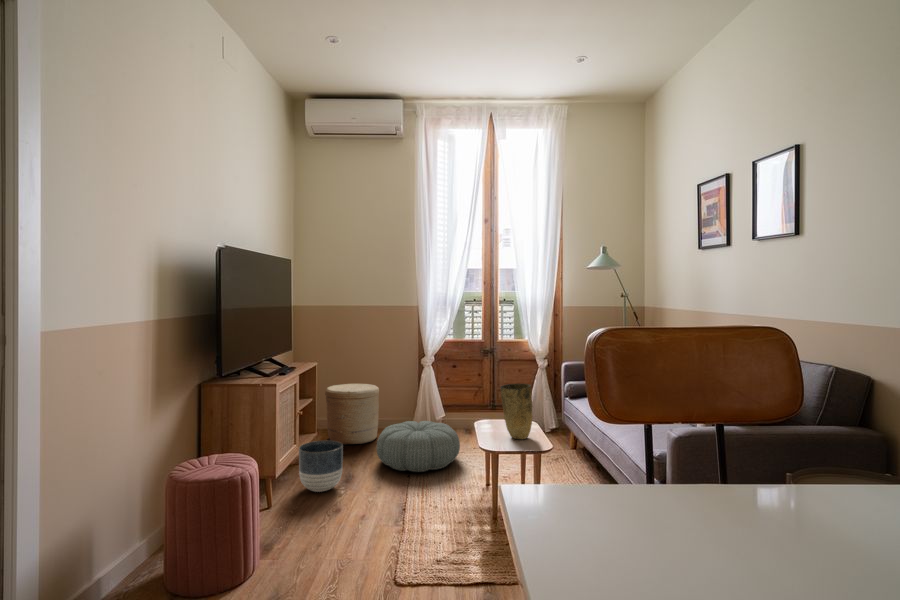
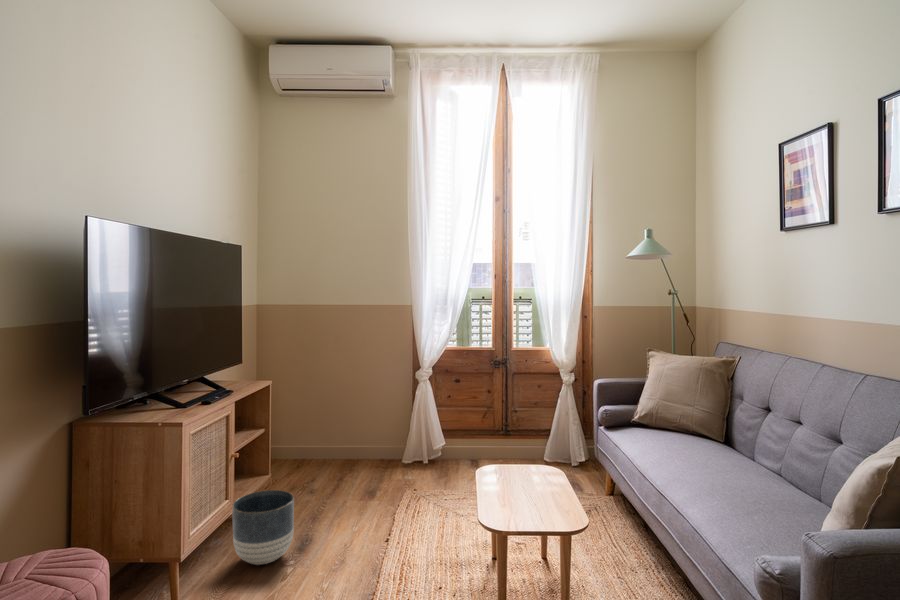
woven basket: present [325,384,379,445] -> none [293,403,361,482]
vase: present [500,384,533,439] -> none [506,423,553,506]
pouf: present [376,421,460,472] -> none [347,456,458,531]

